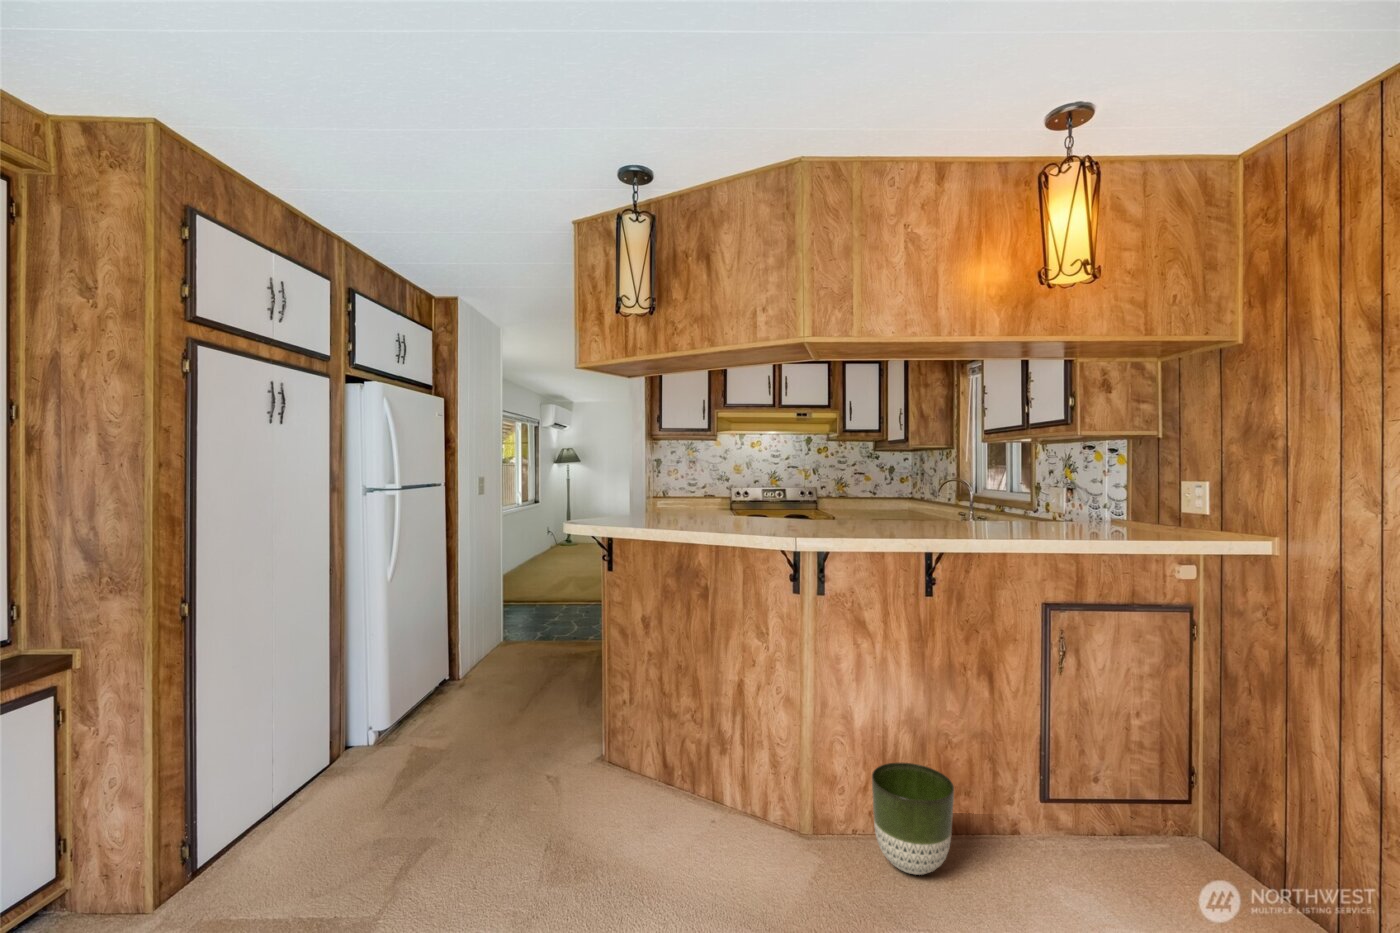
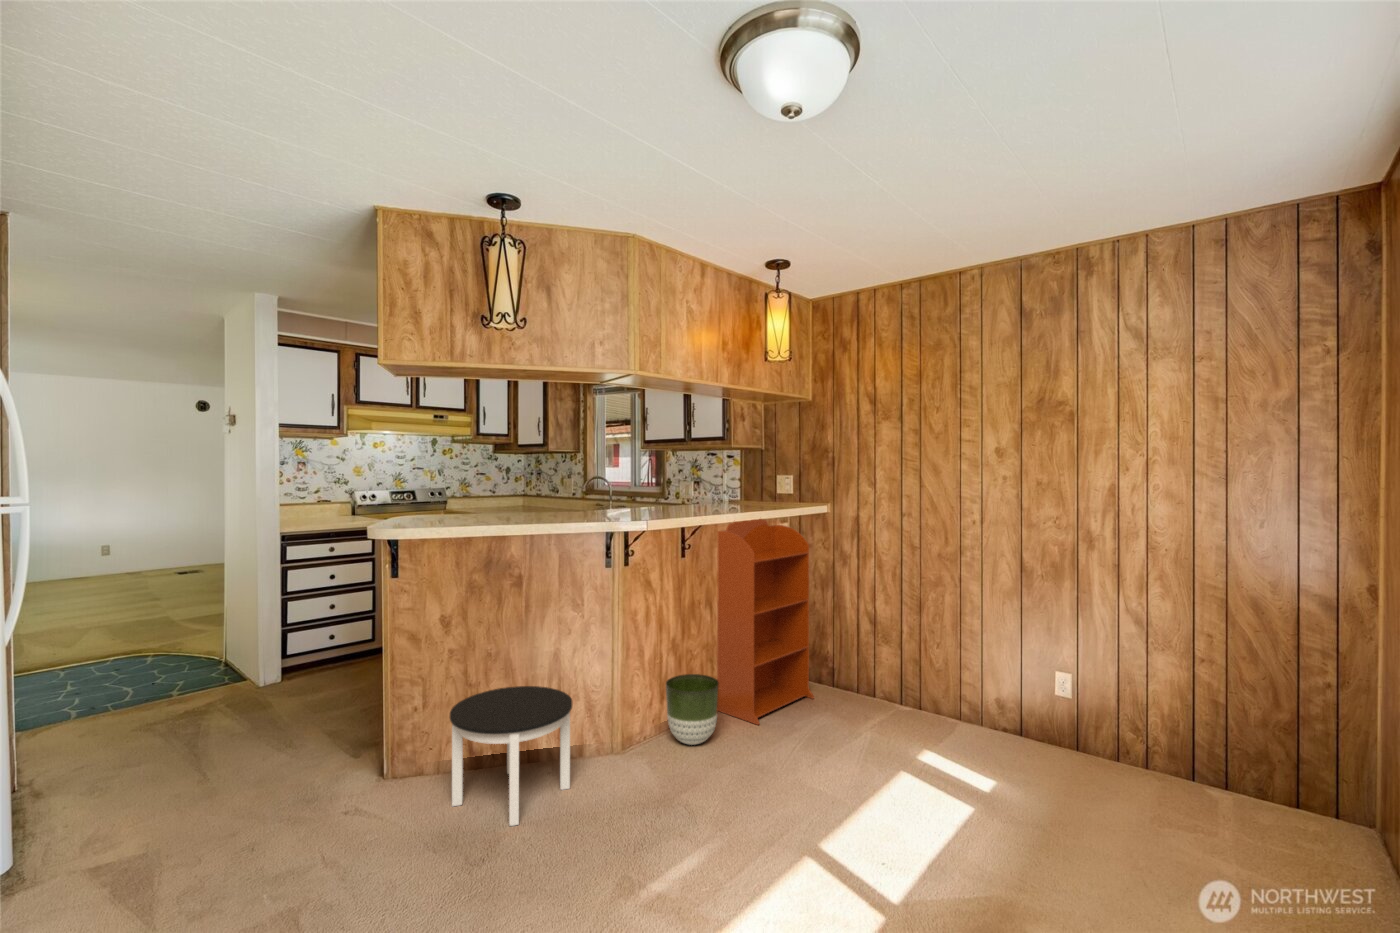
bookcase: none [999,542,1207,889] -> present [717,519,814,725]
round table: none [588,709,721,872] -> present [450,686,572,826]

